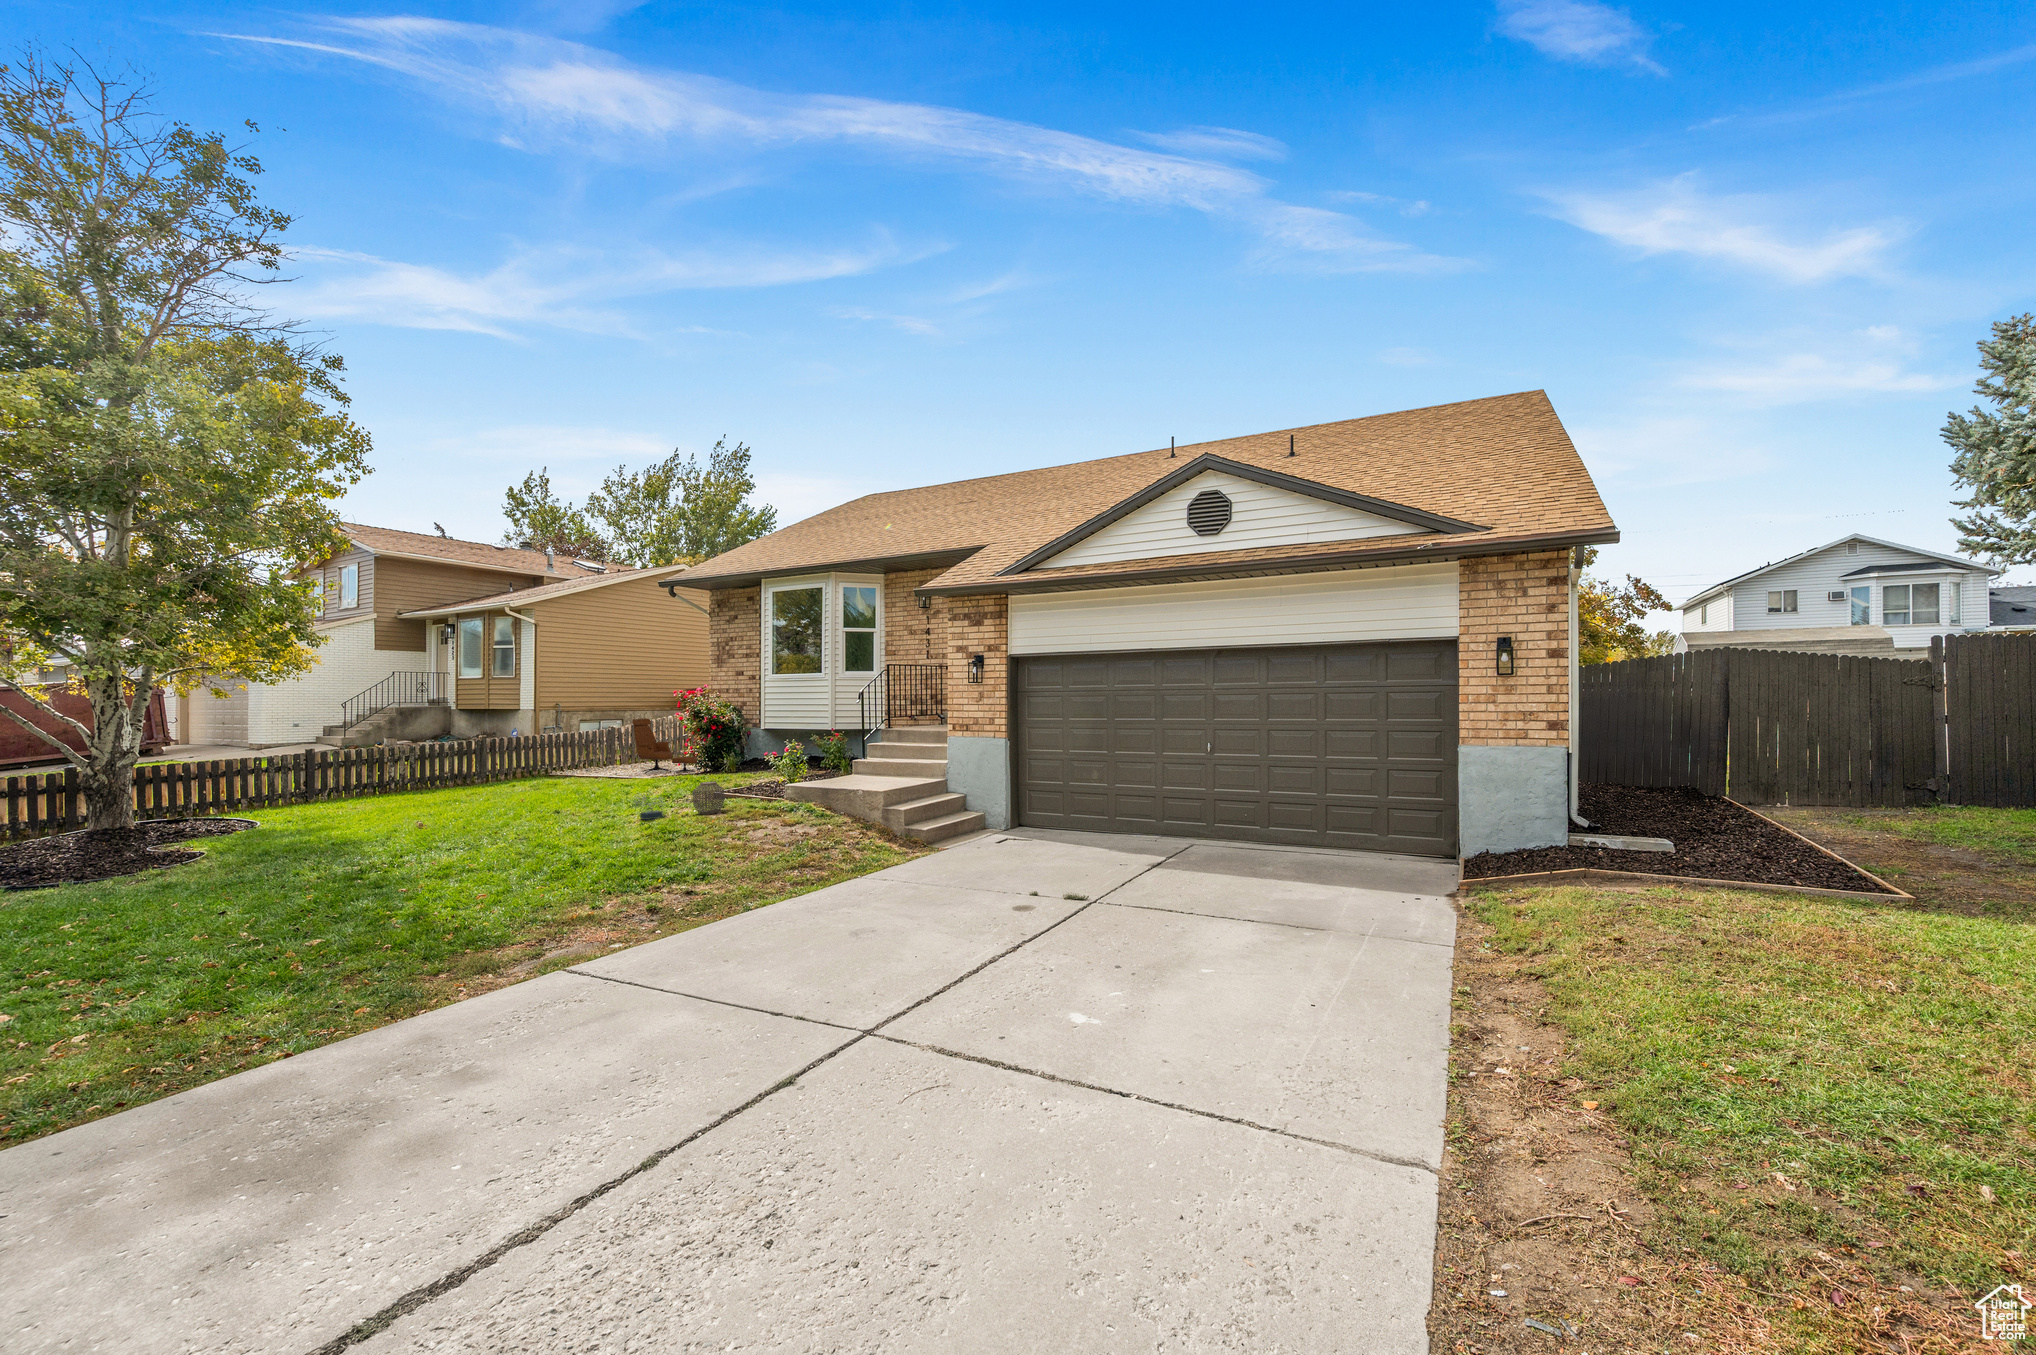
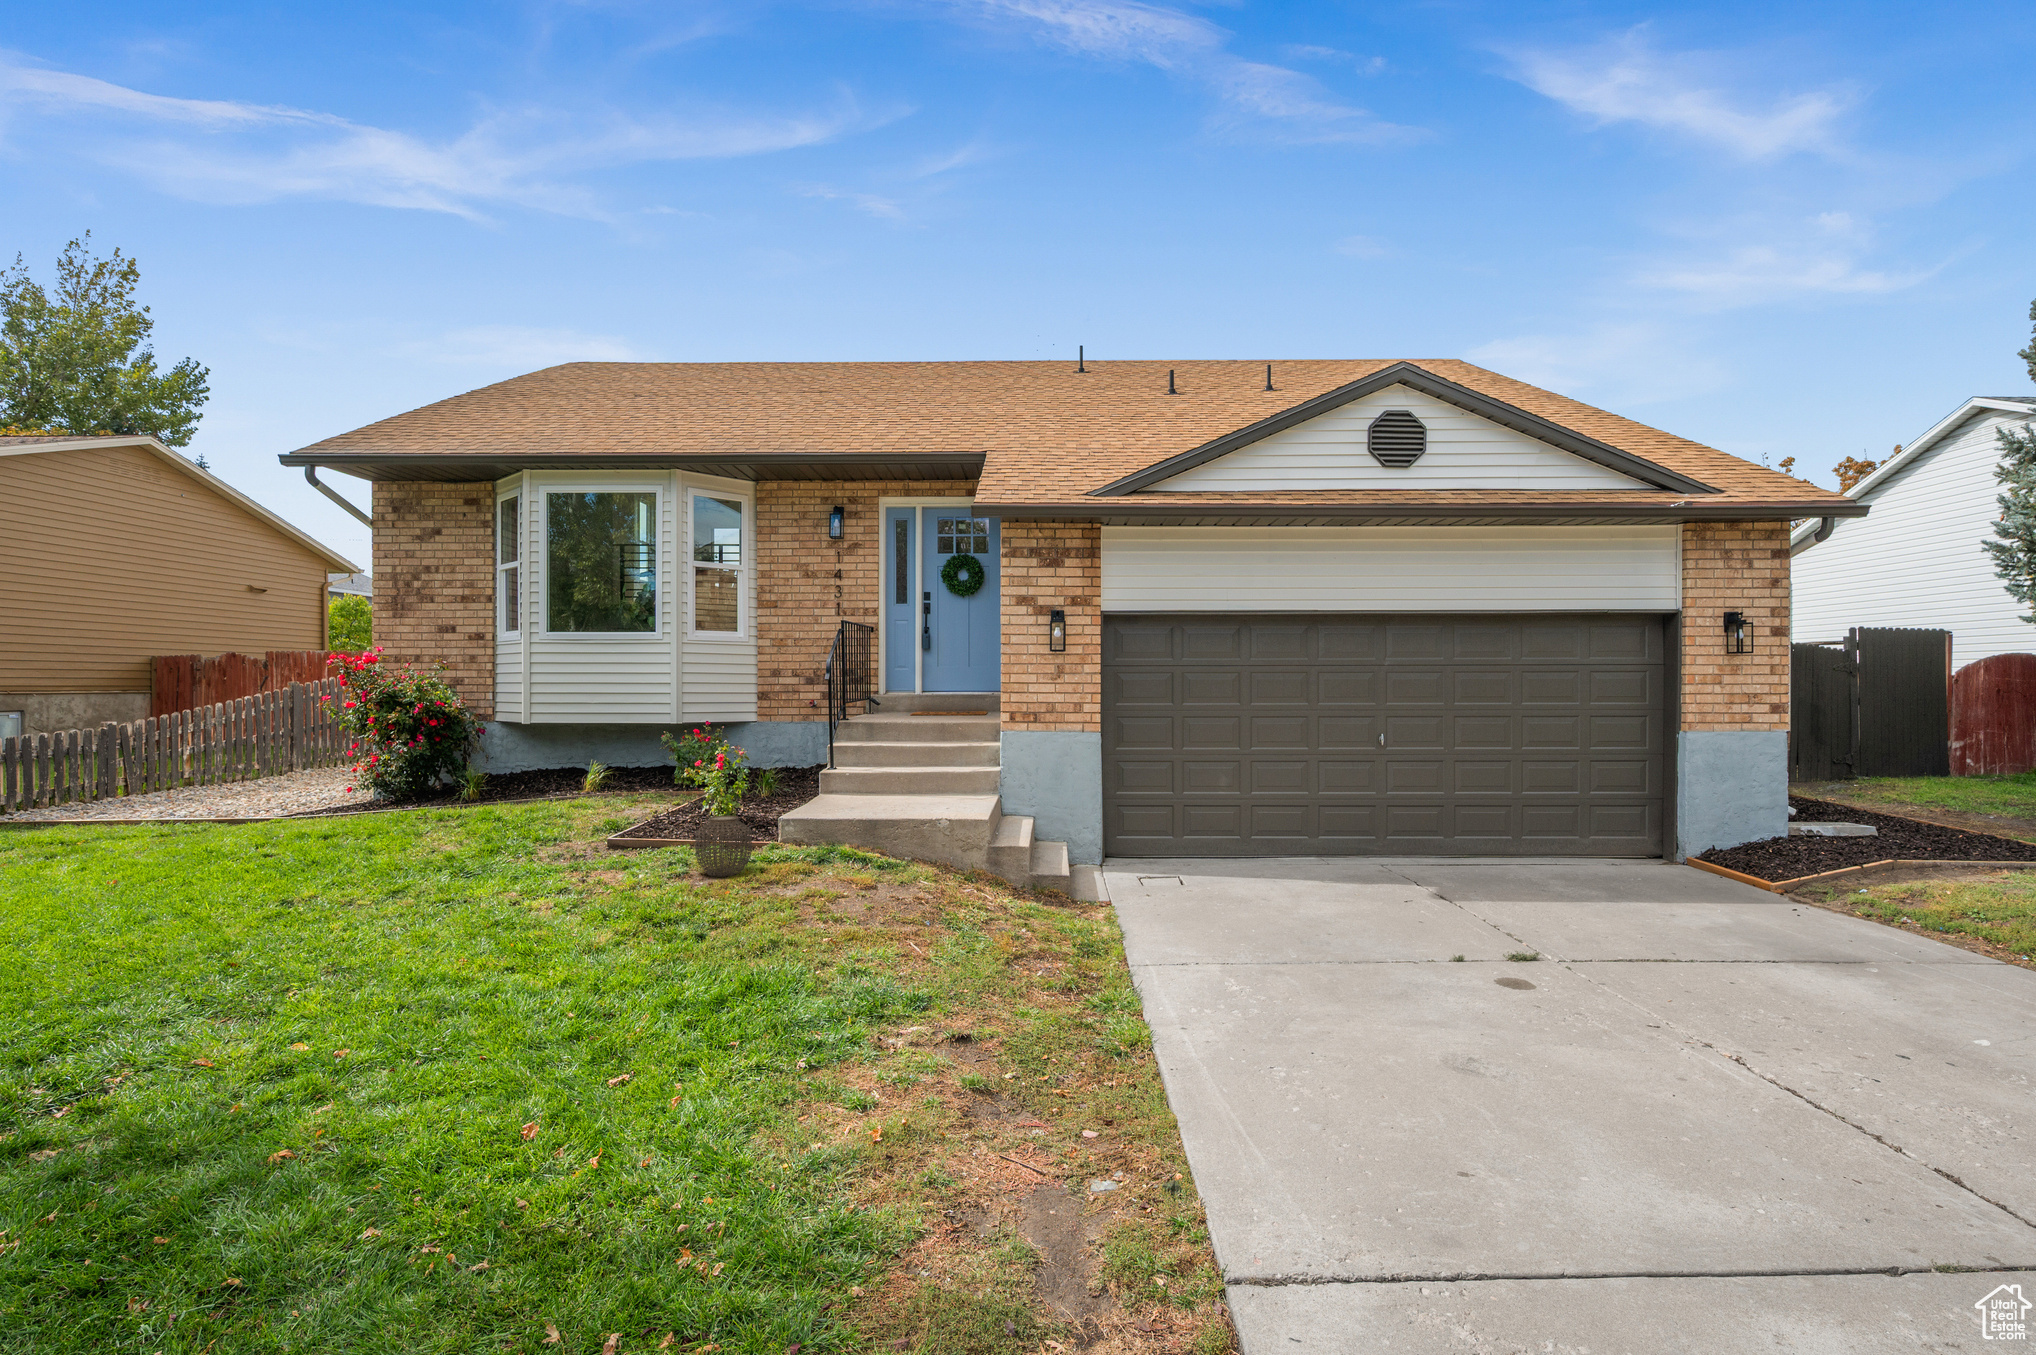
lounge chair: present [632,719,698,774] -> none [258,707,407,812]
decorative plant: present [639,797,664,820] -> none [600,846,649,896]

